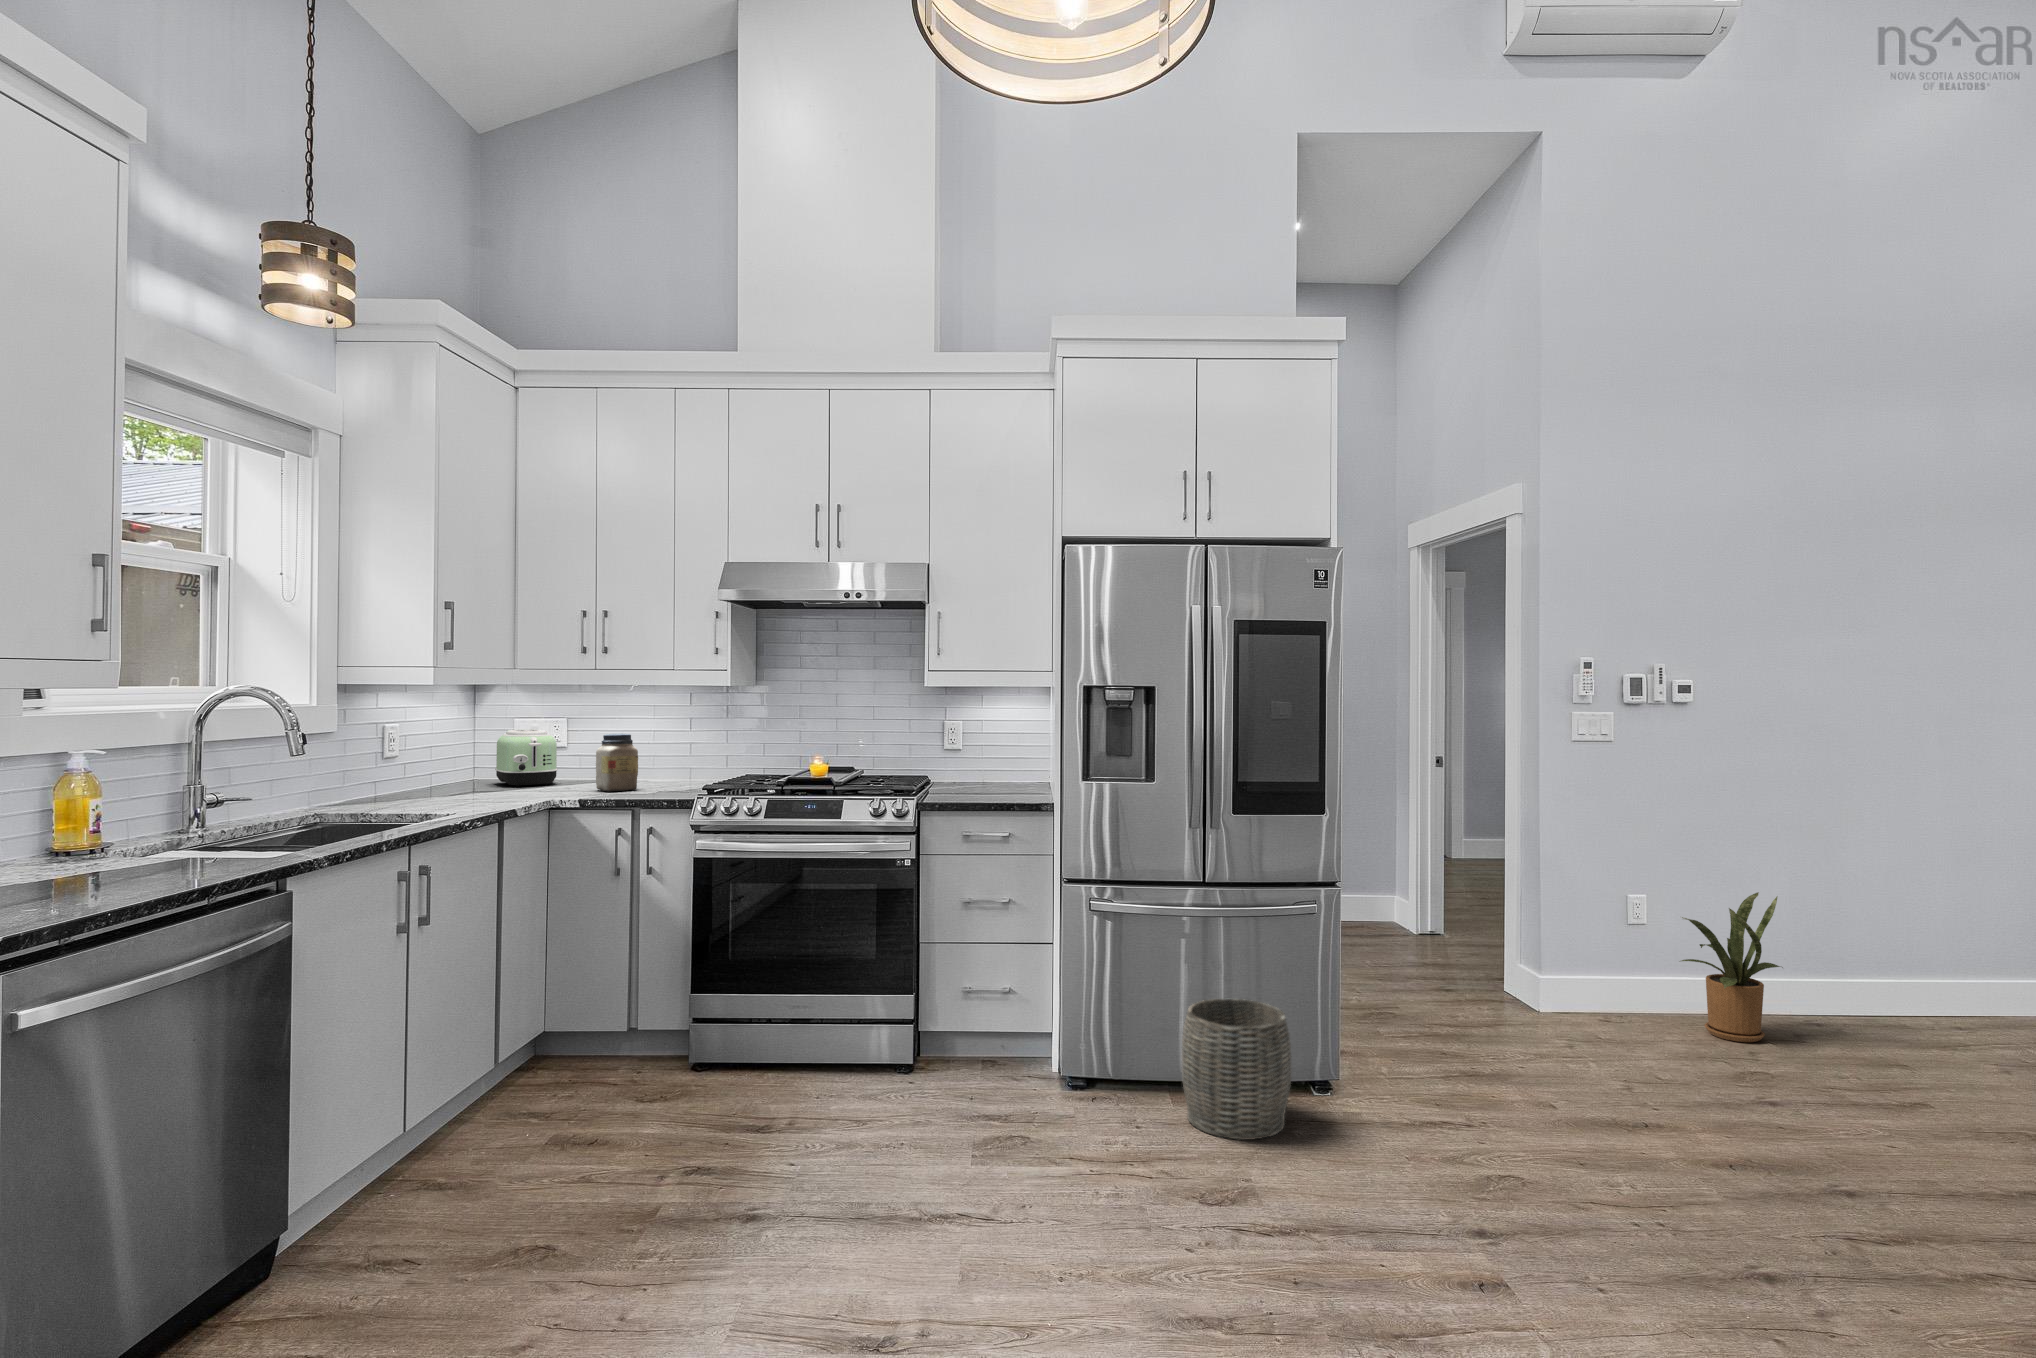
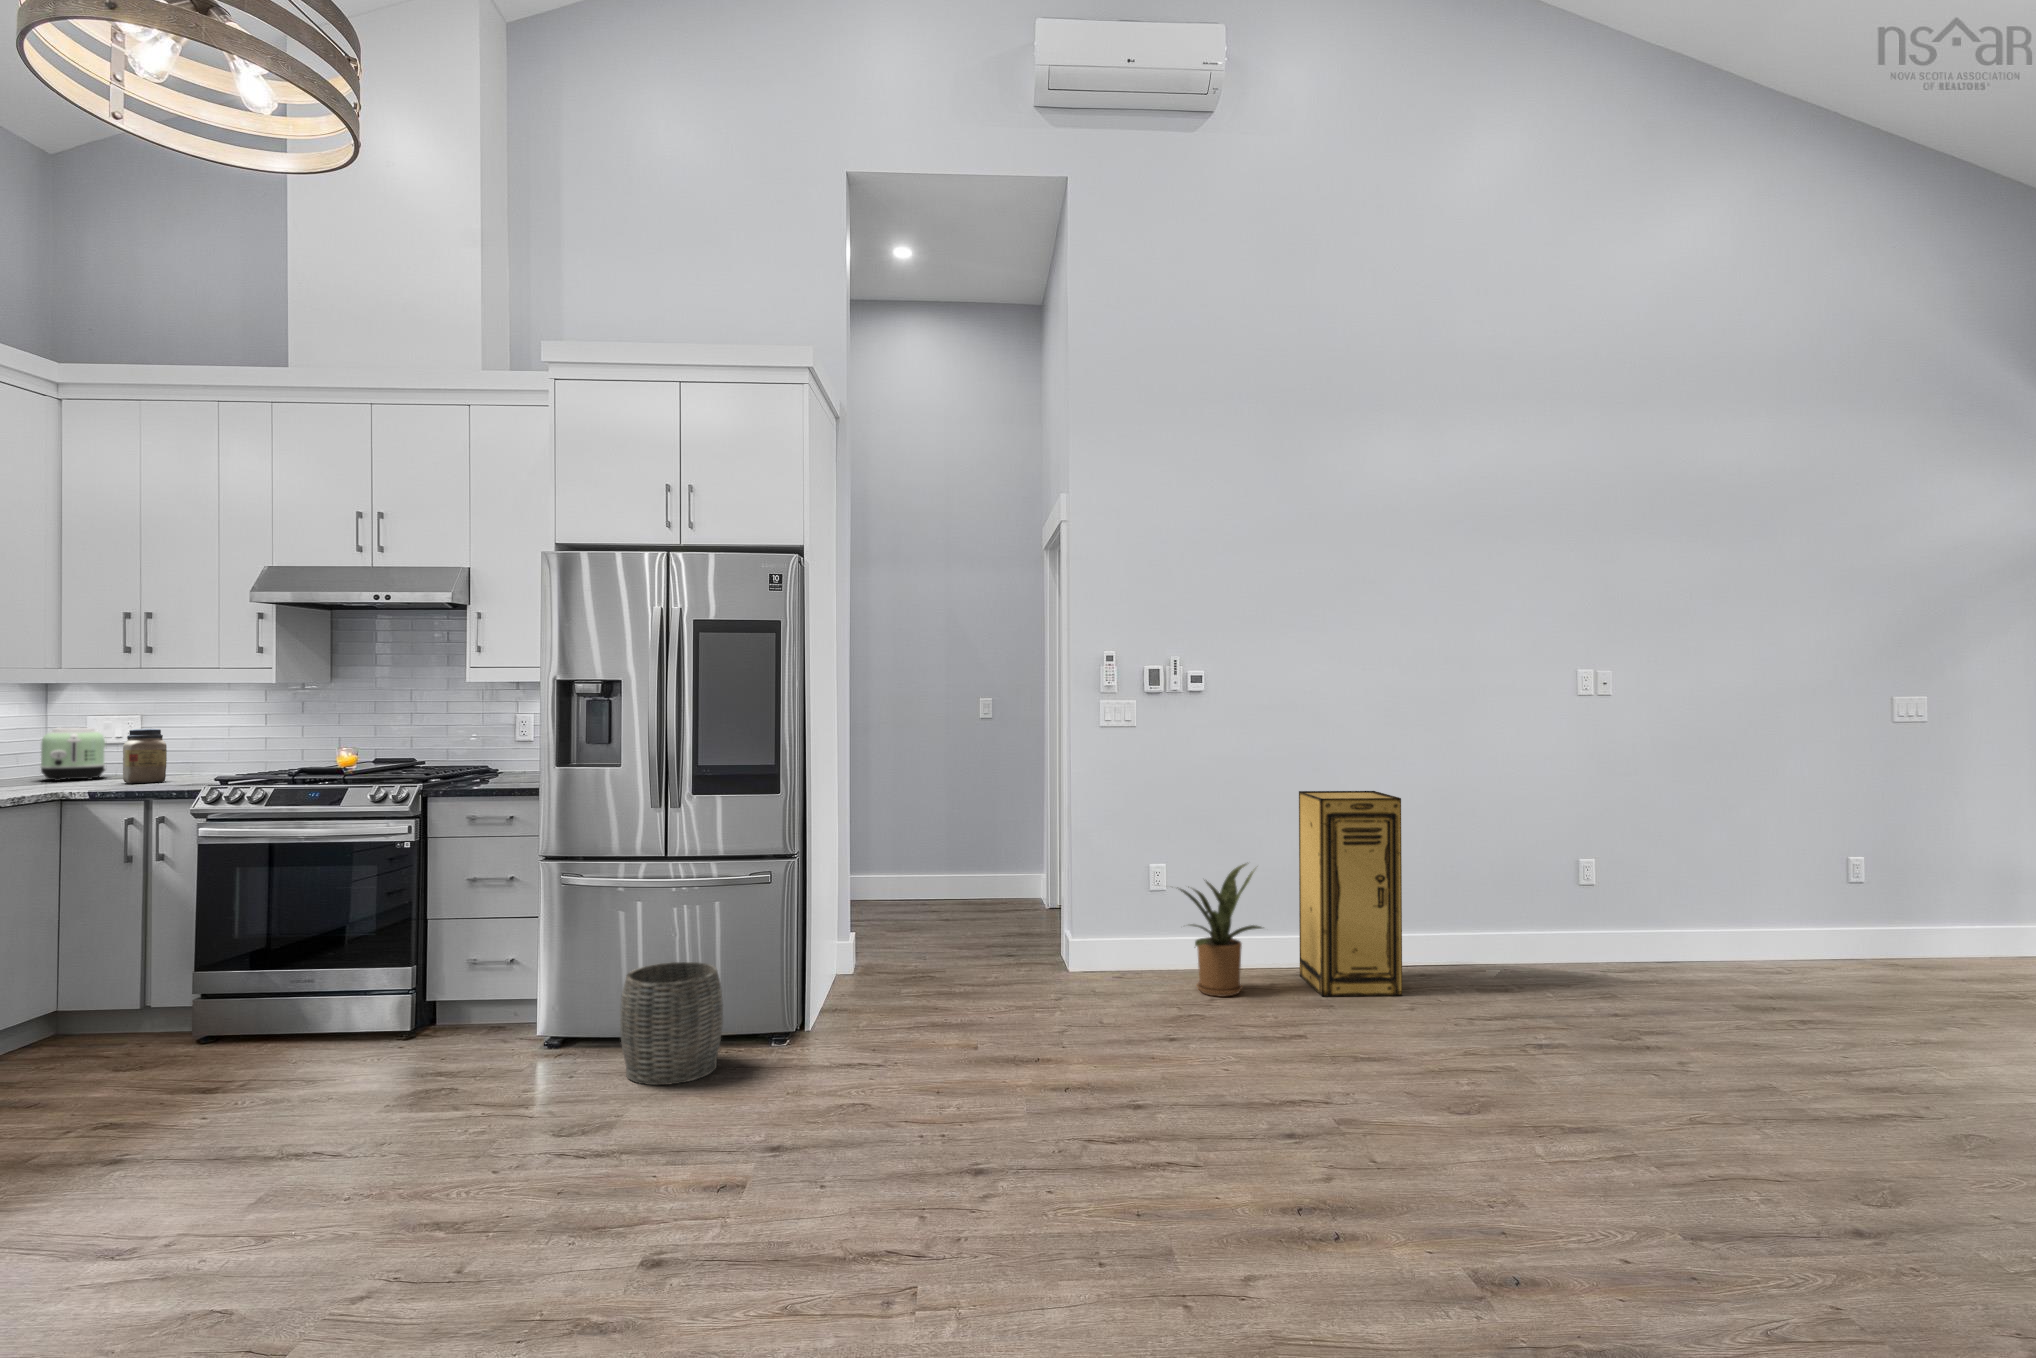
storage cabinet: none [1801,813,1956,1047] -> present [1299,791,1402,997]

